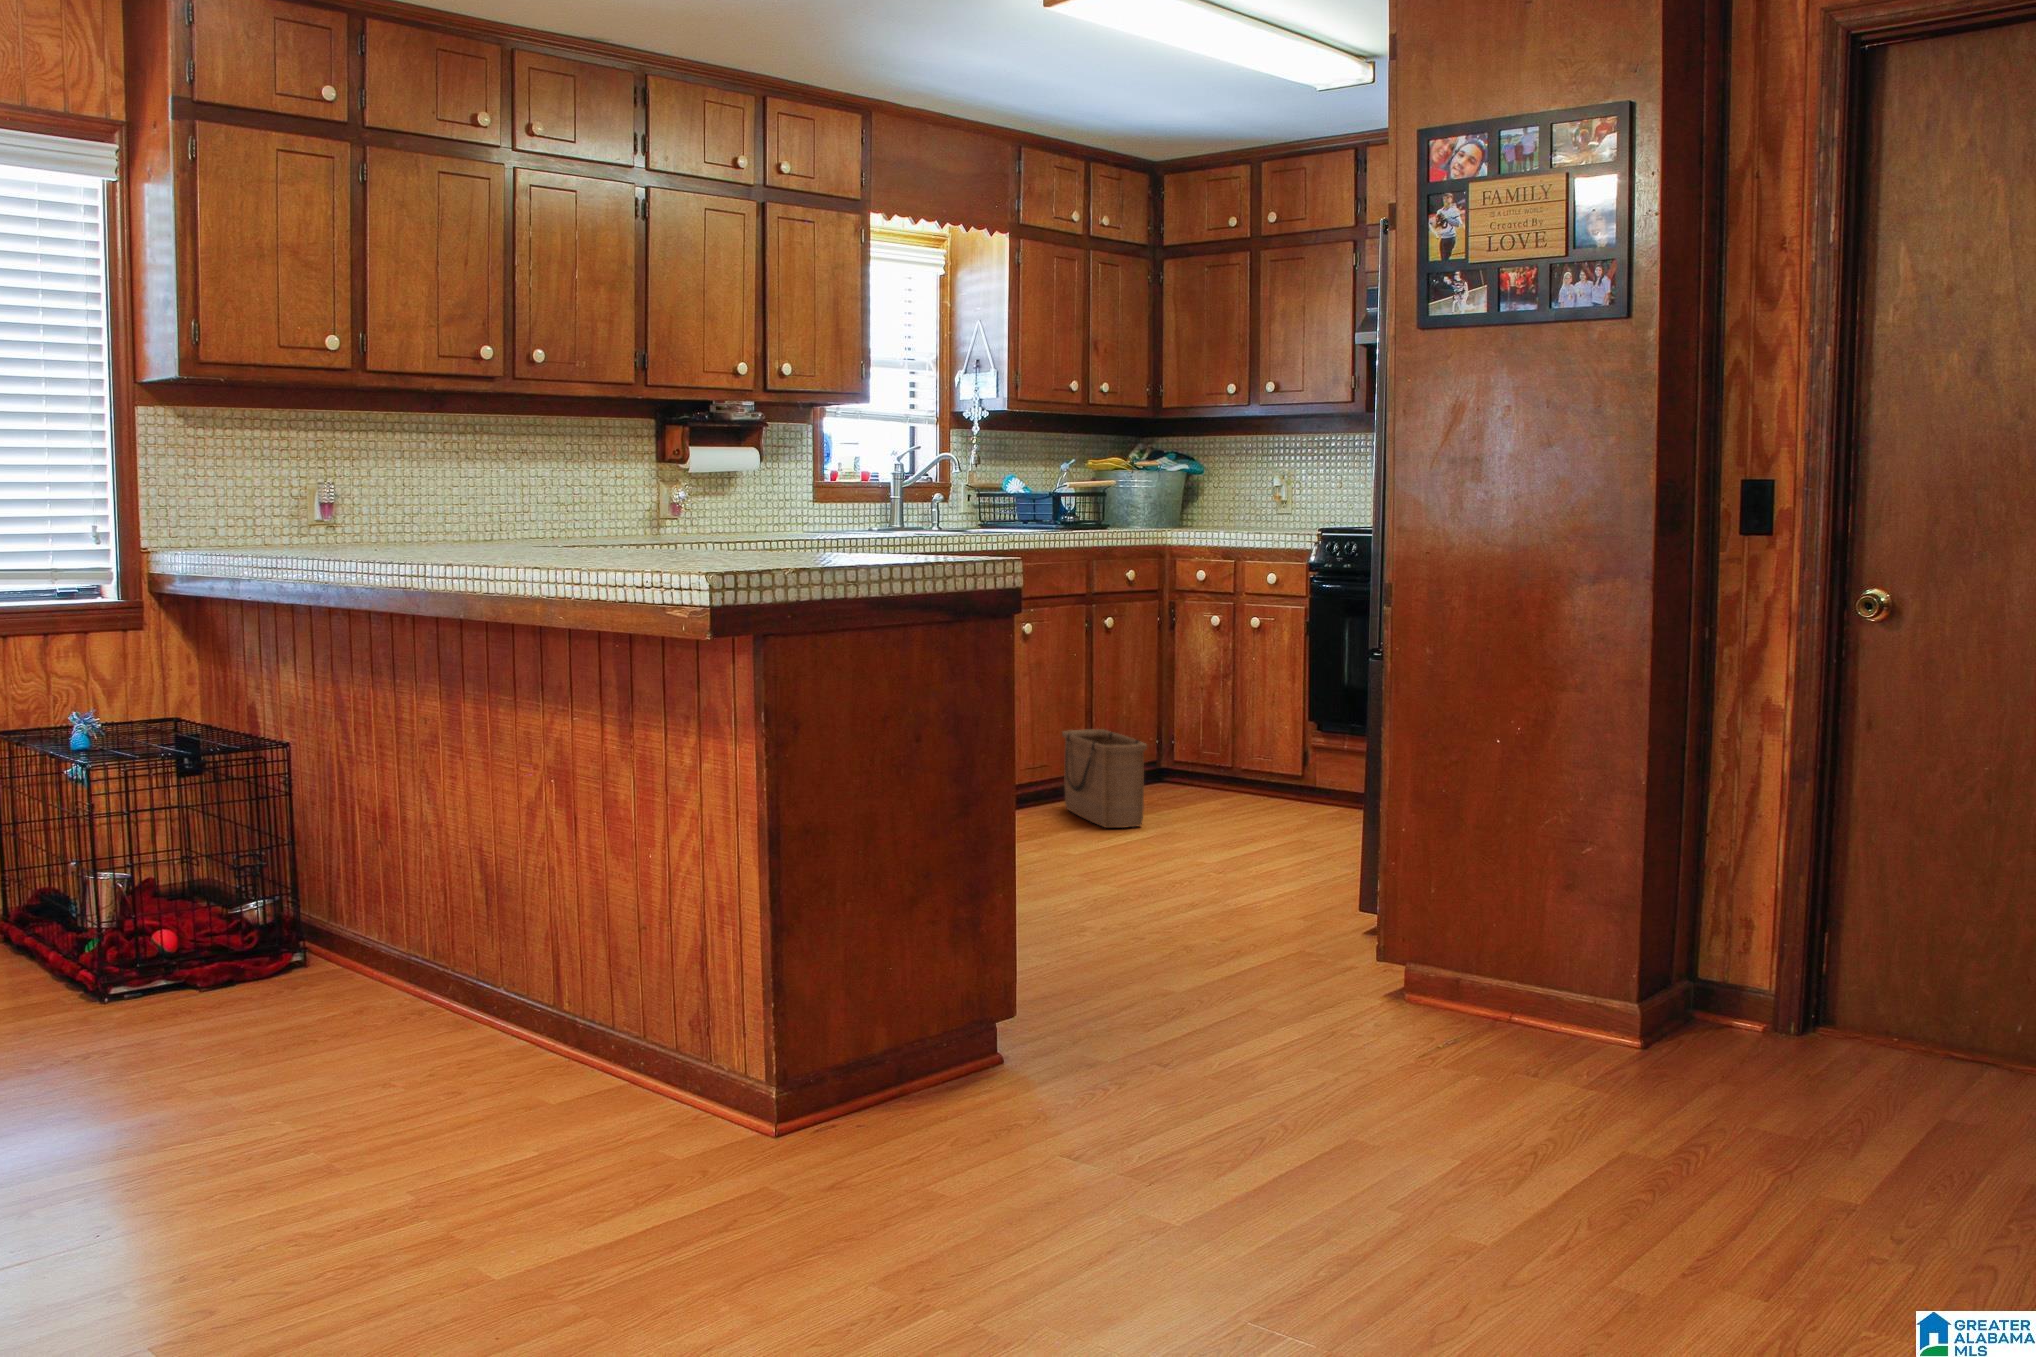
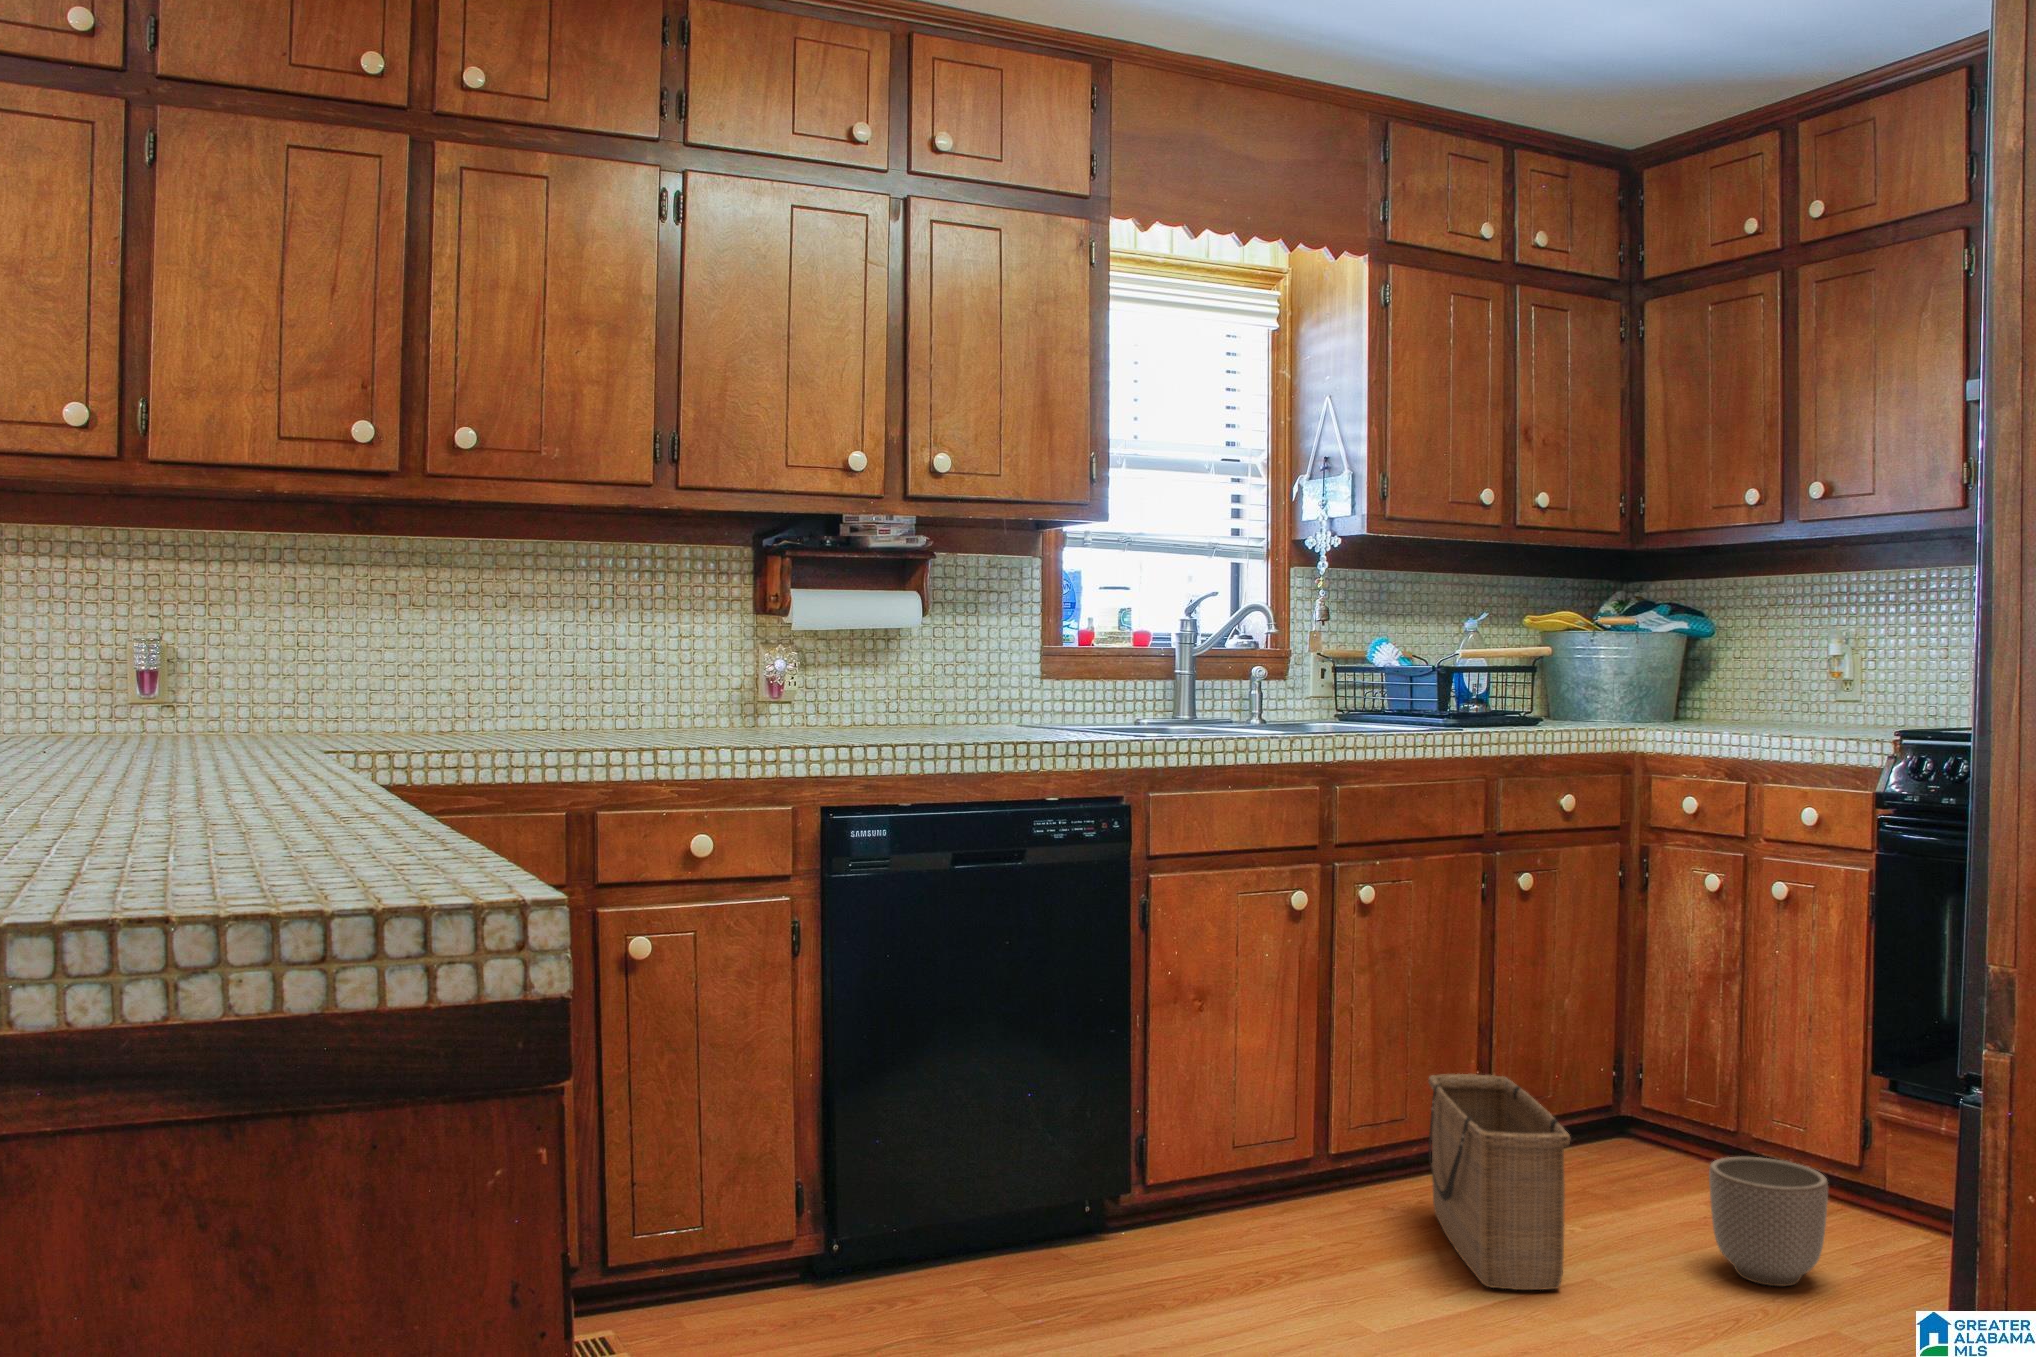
planter: none [1211,758,1268,818] -> present [1709,1157,1828,1286]

